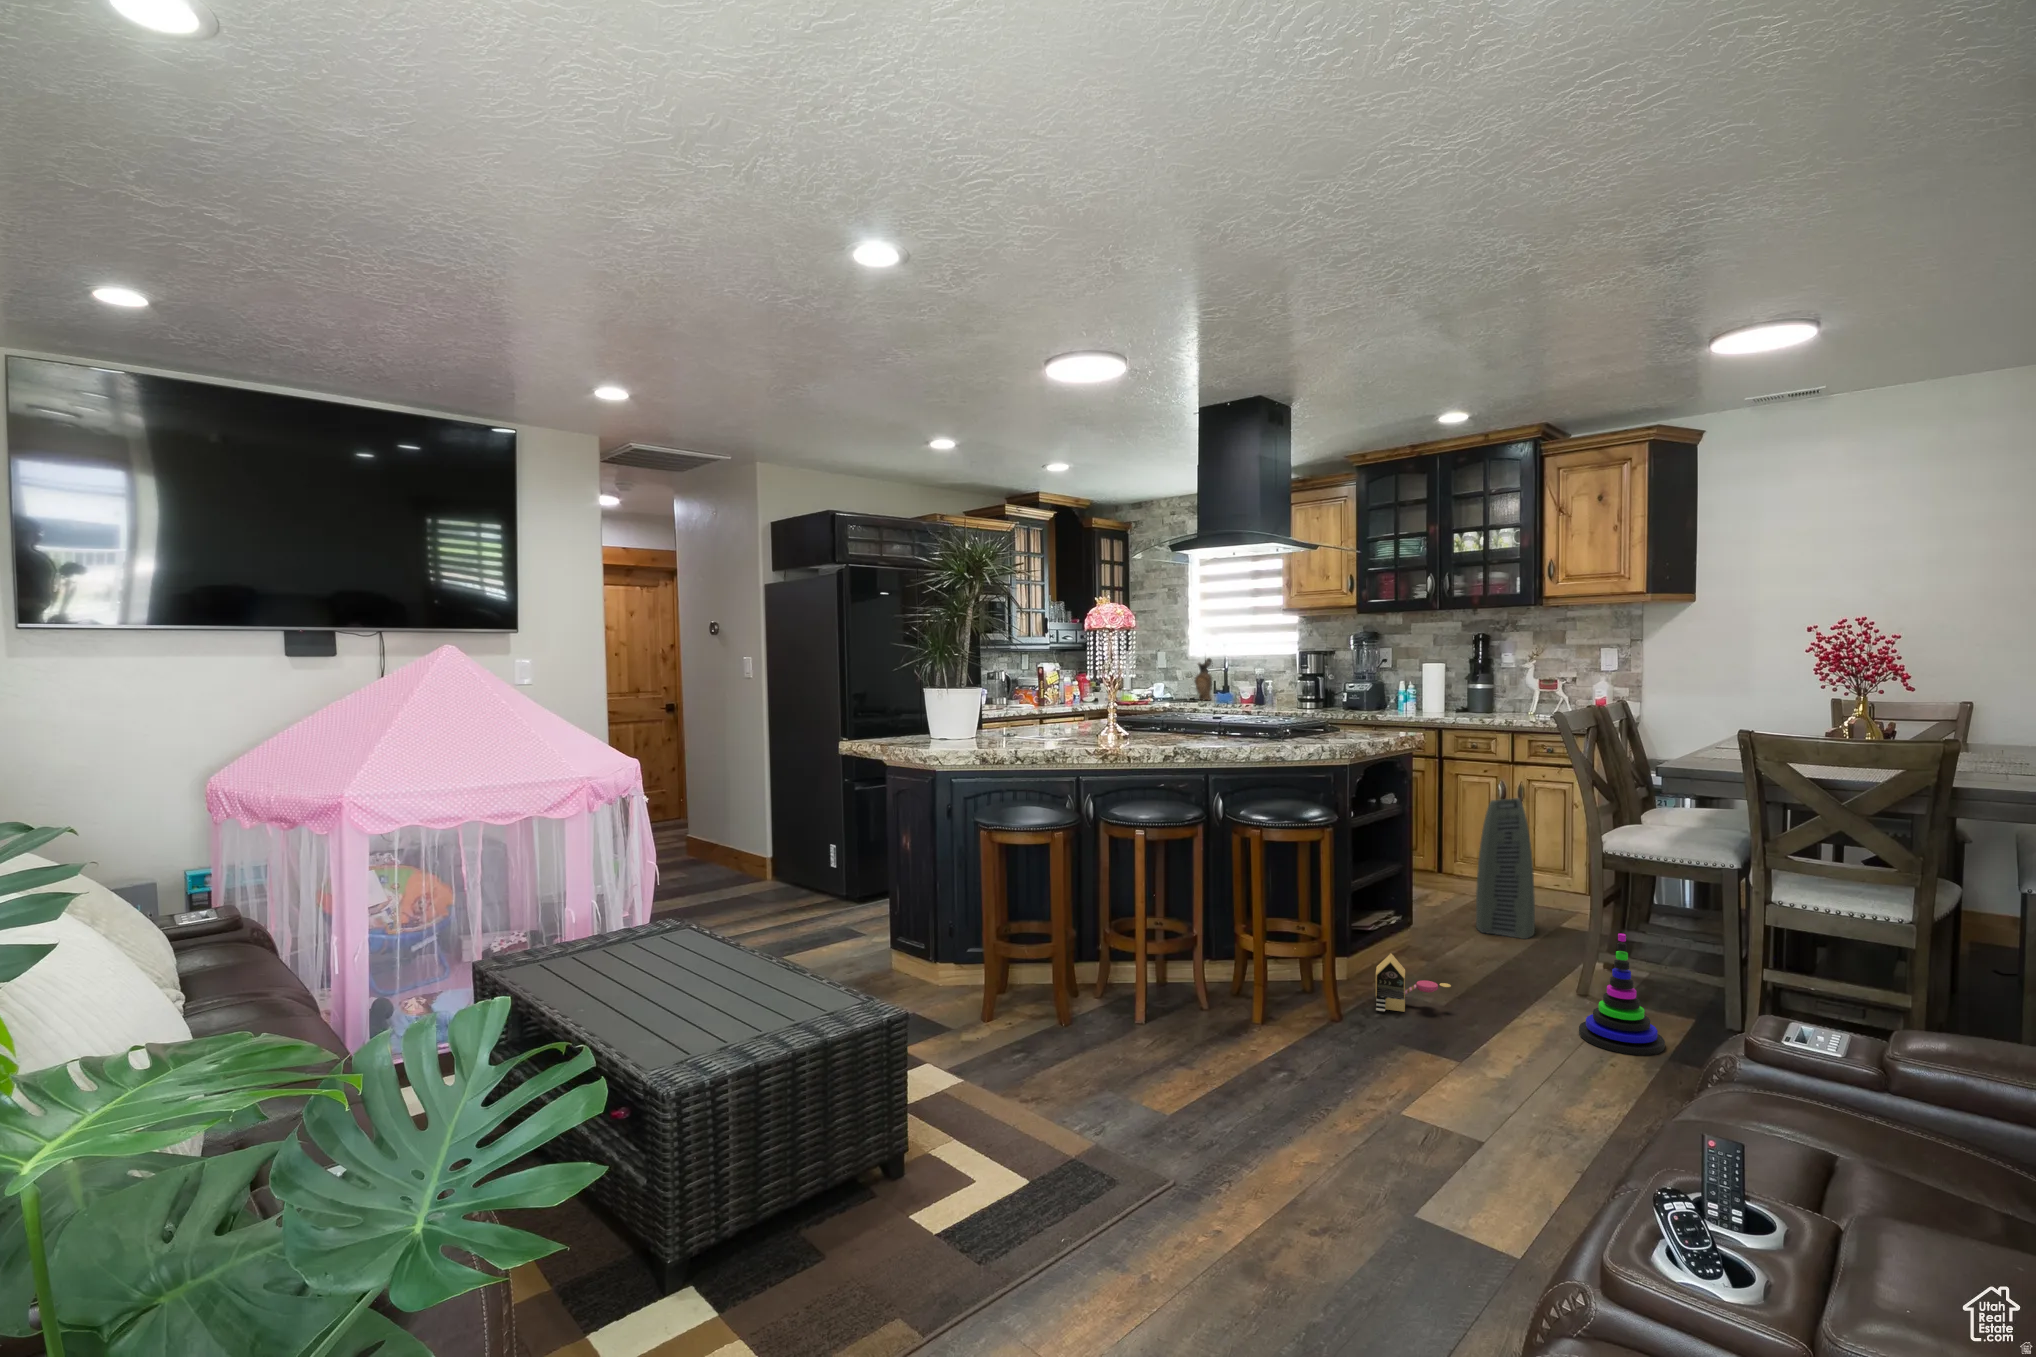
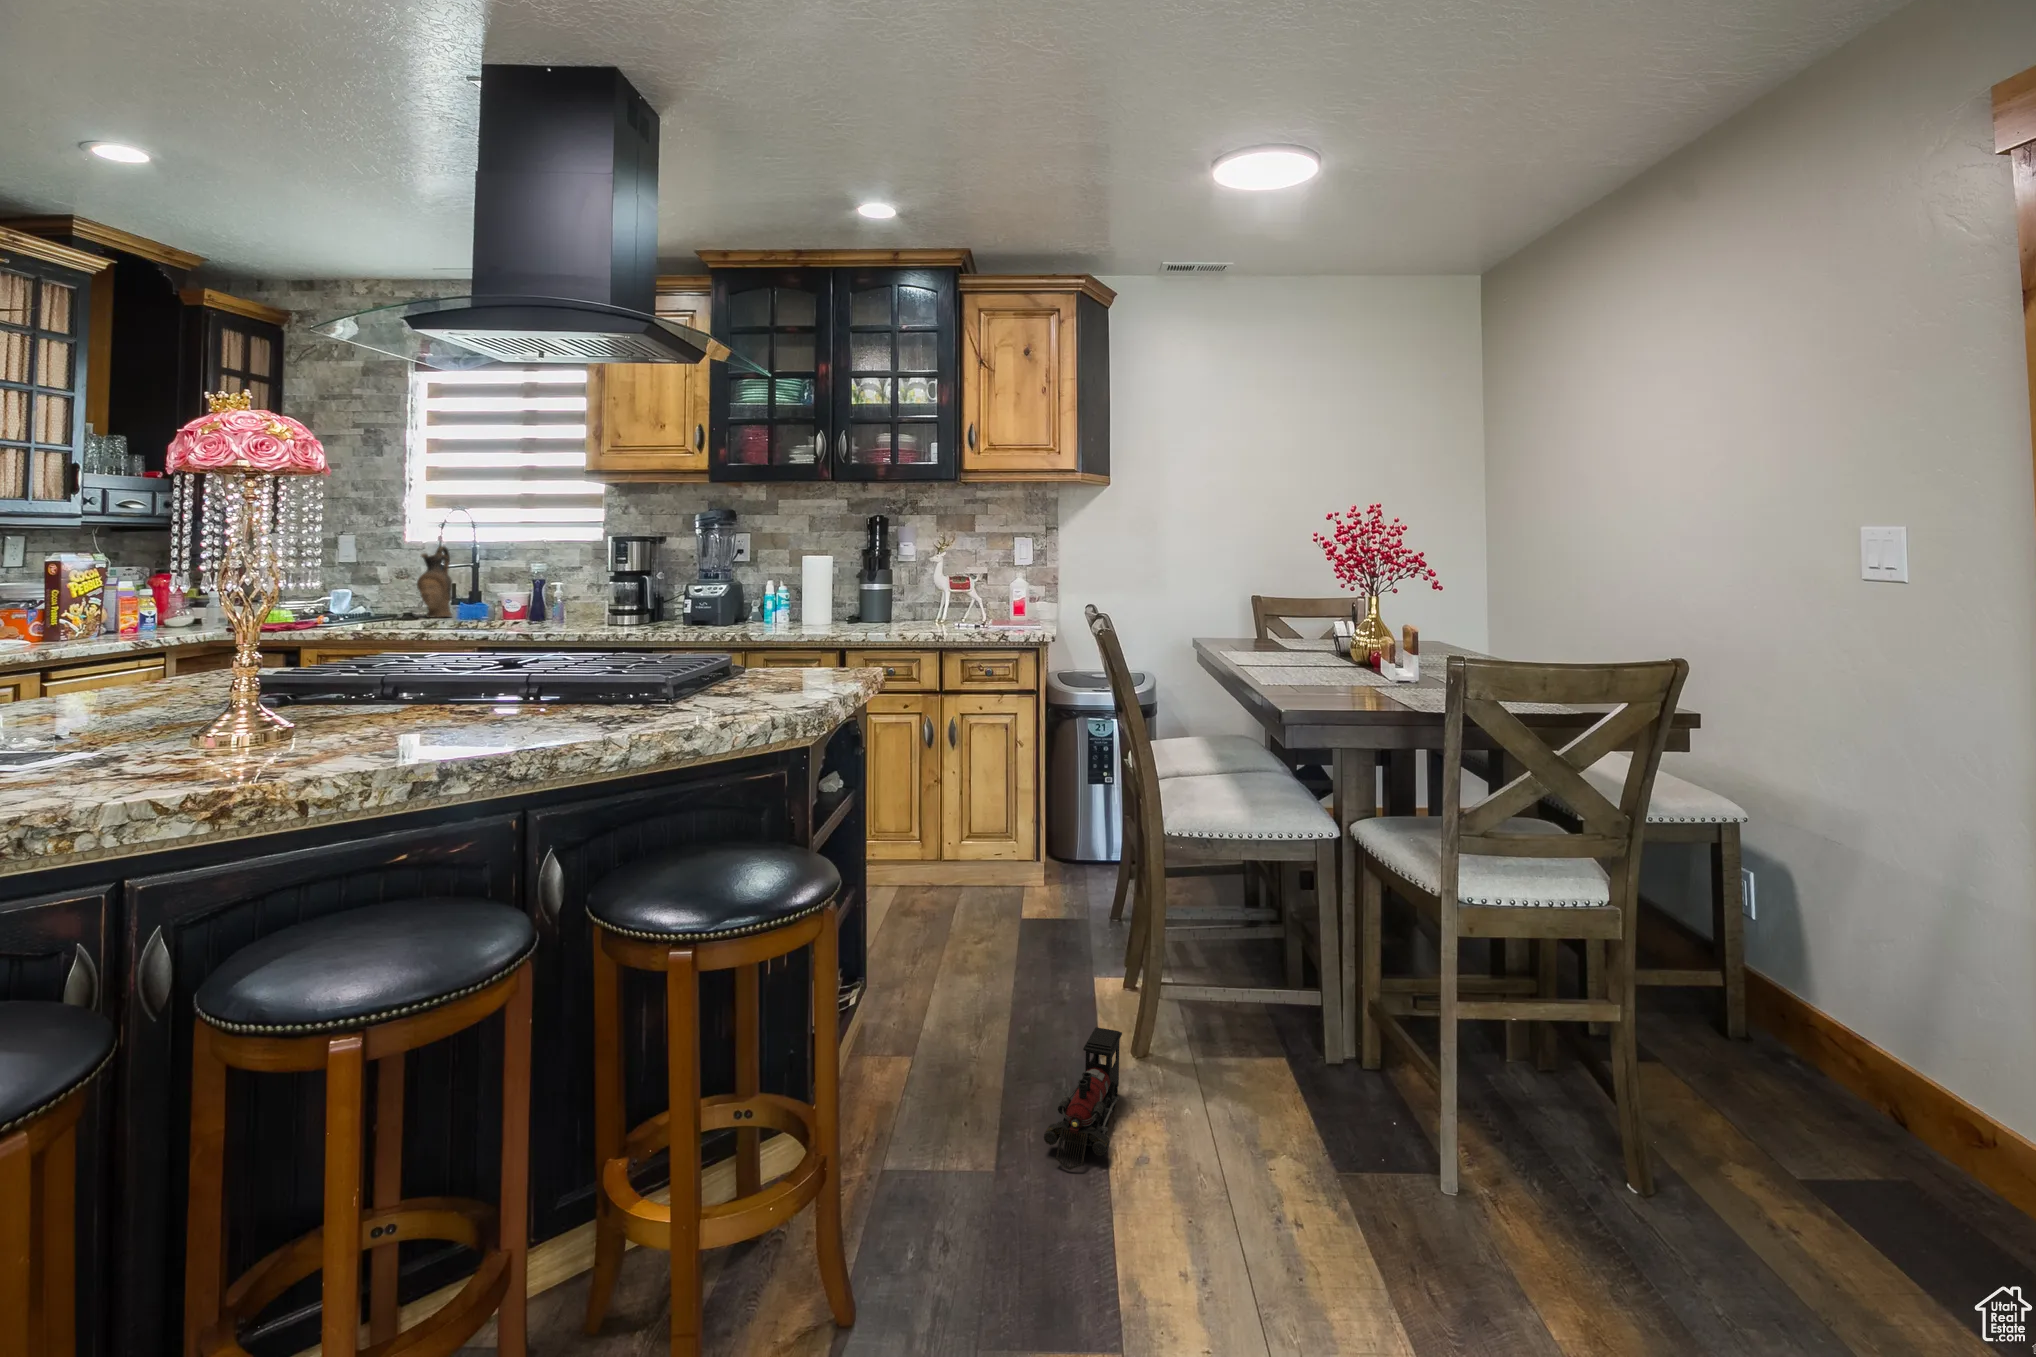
air purifier: present [1476,798,1535,939] -> none [936,749,1014,957]
stacking toy: present [1579,934,1665,1055] -> none [1222,987,1345,1193]
toy house: present [1376,954,1451,1012] -> none [899,1111,1033,1251]
toy train: none [1468,955,1540,1012] -> present [1044,1027,1122,1170]

